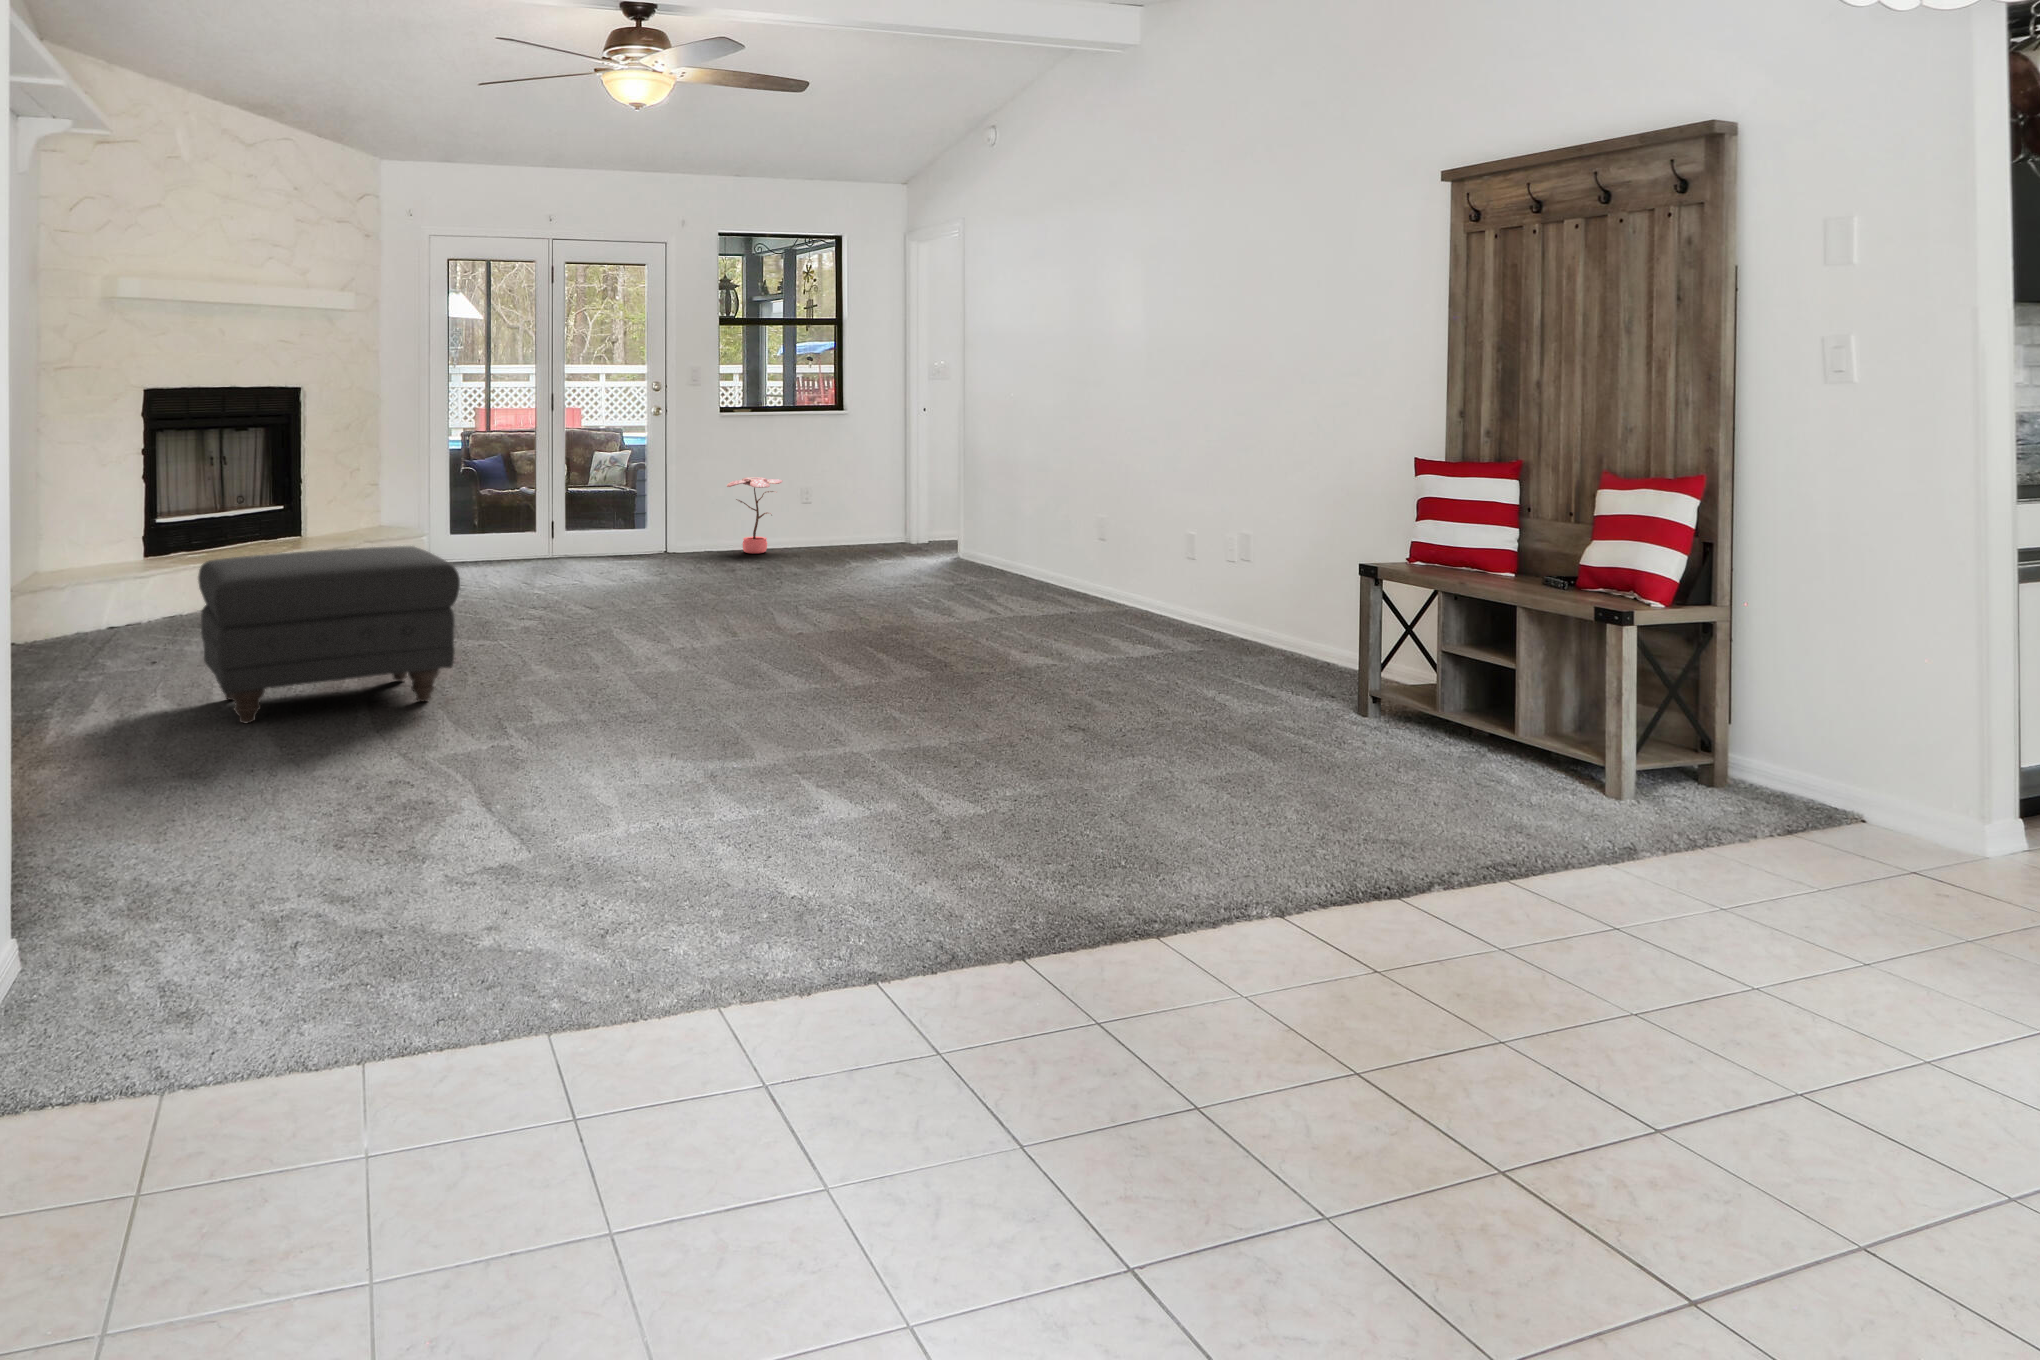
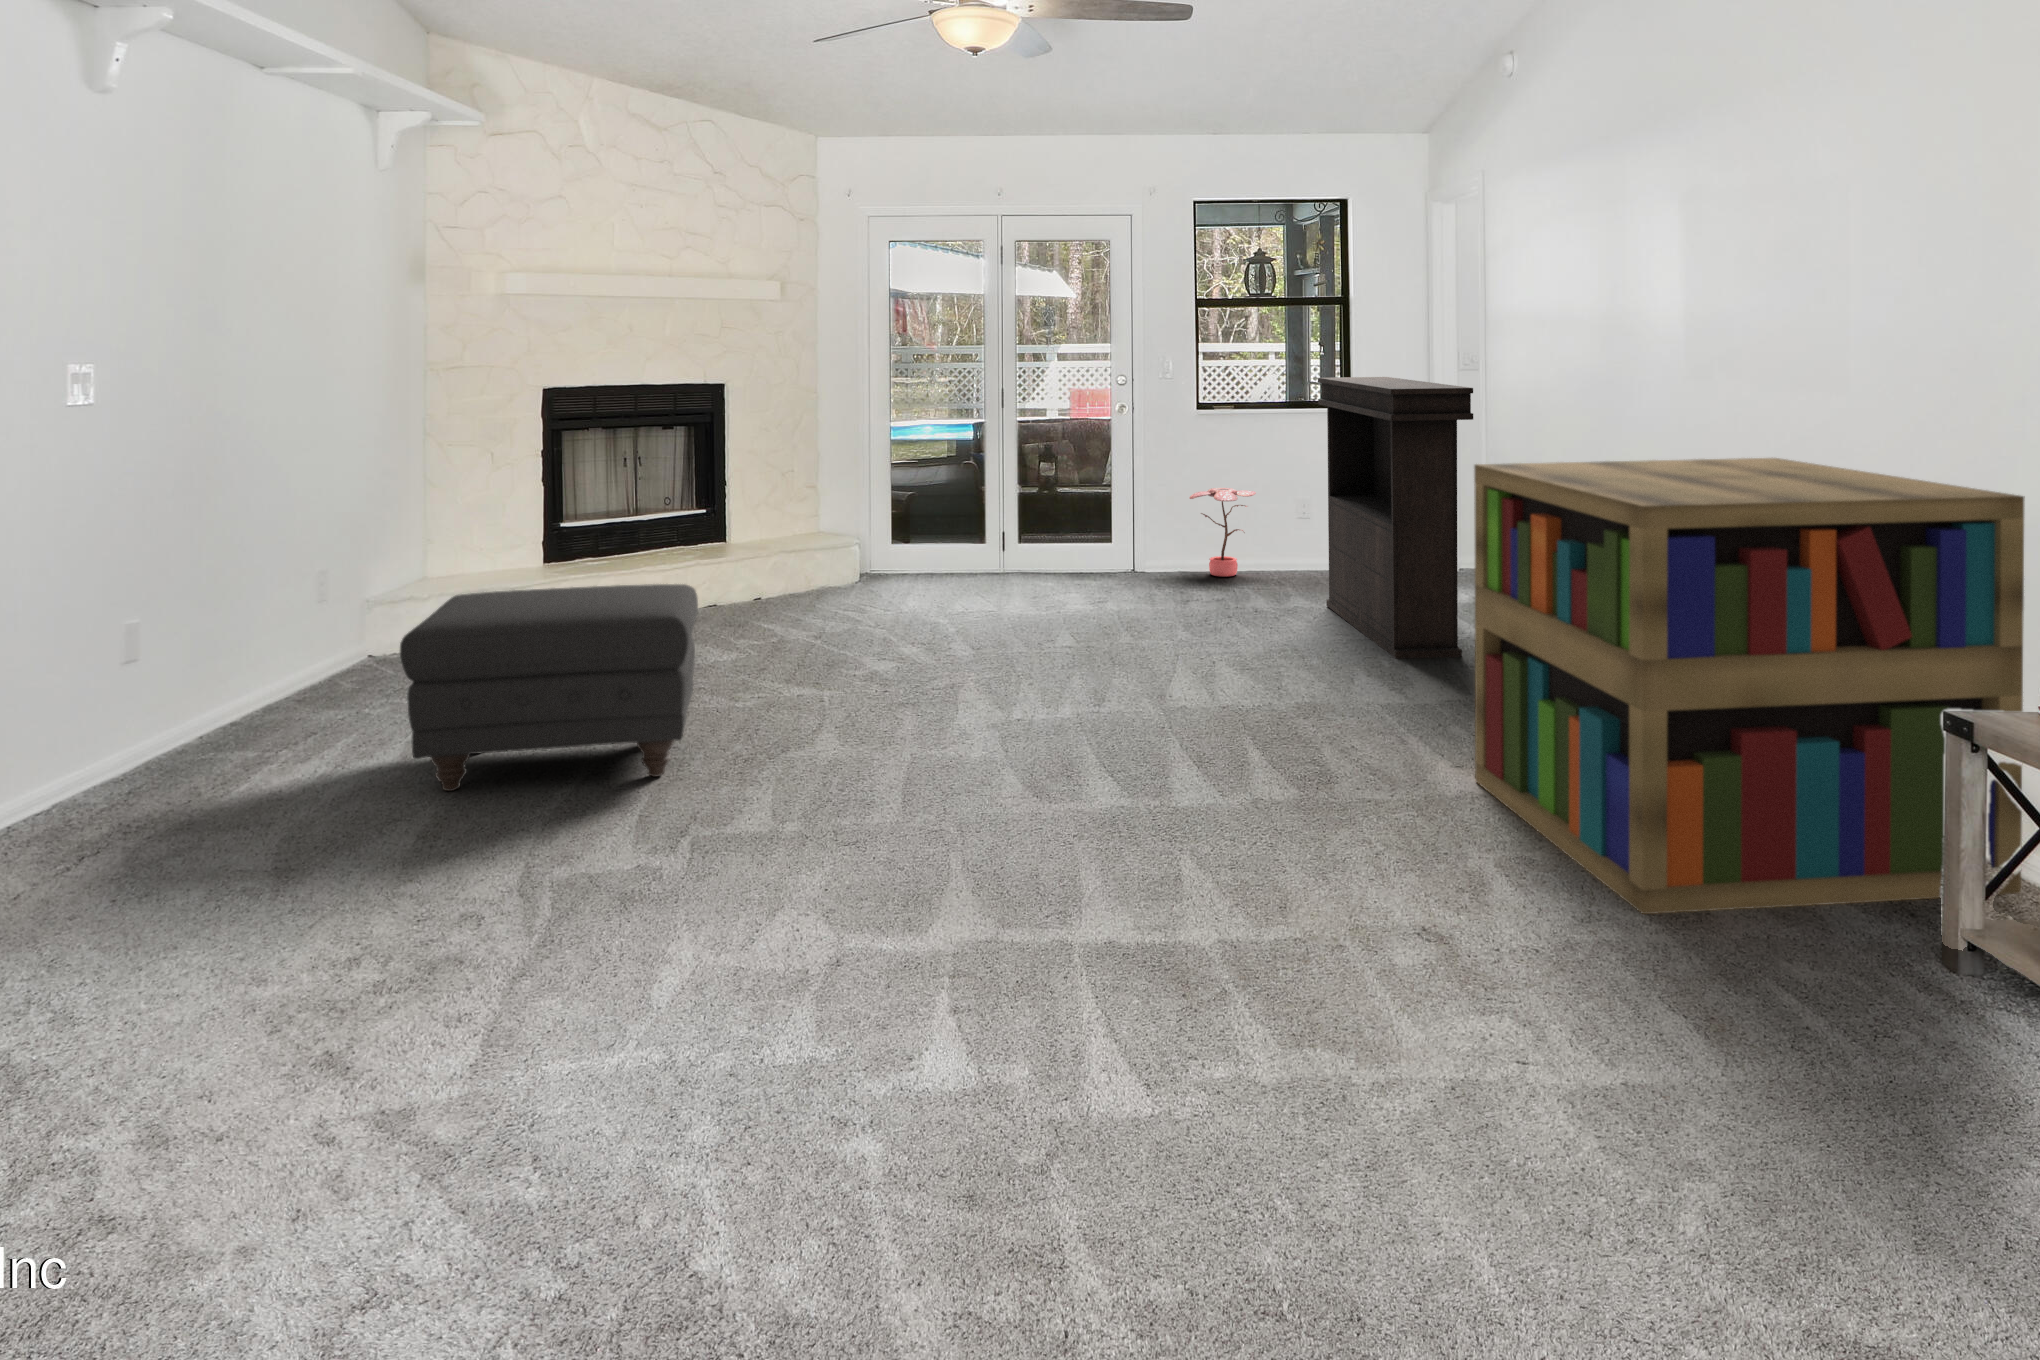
console table: none [853,380,997,598] -> present [1318,377,1473,658]
bookshelf: none [1050,427,1394,713] -> present [1474,458,2025,914]

